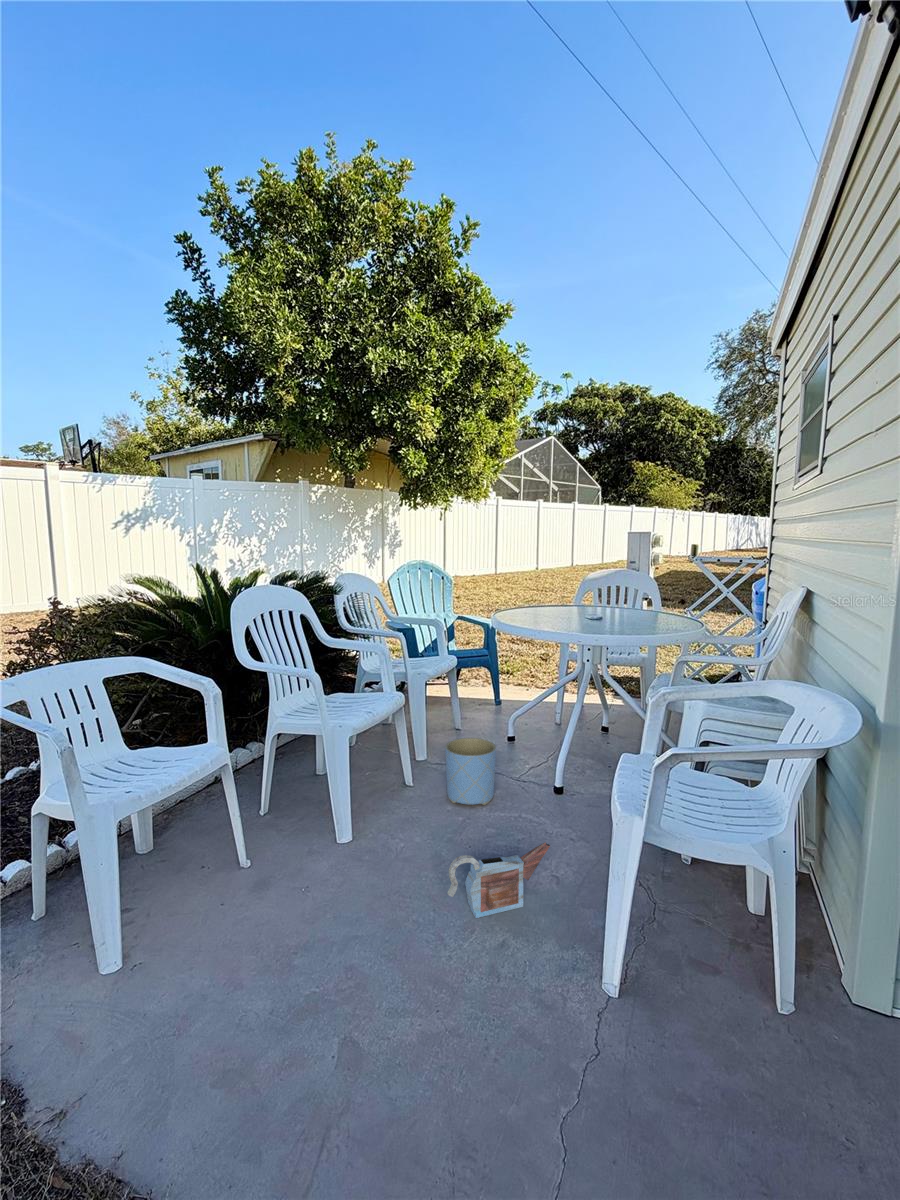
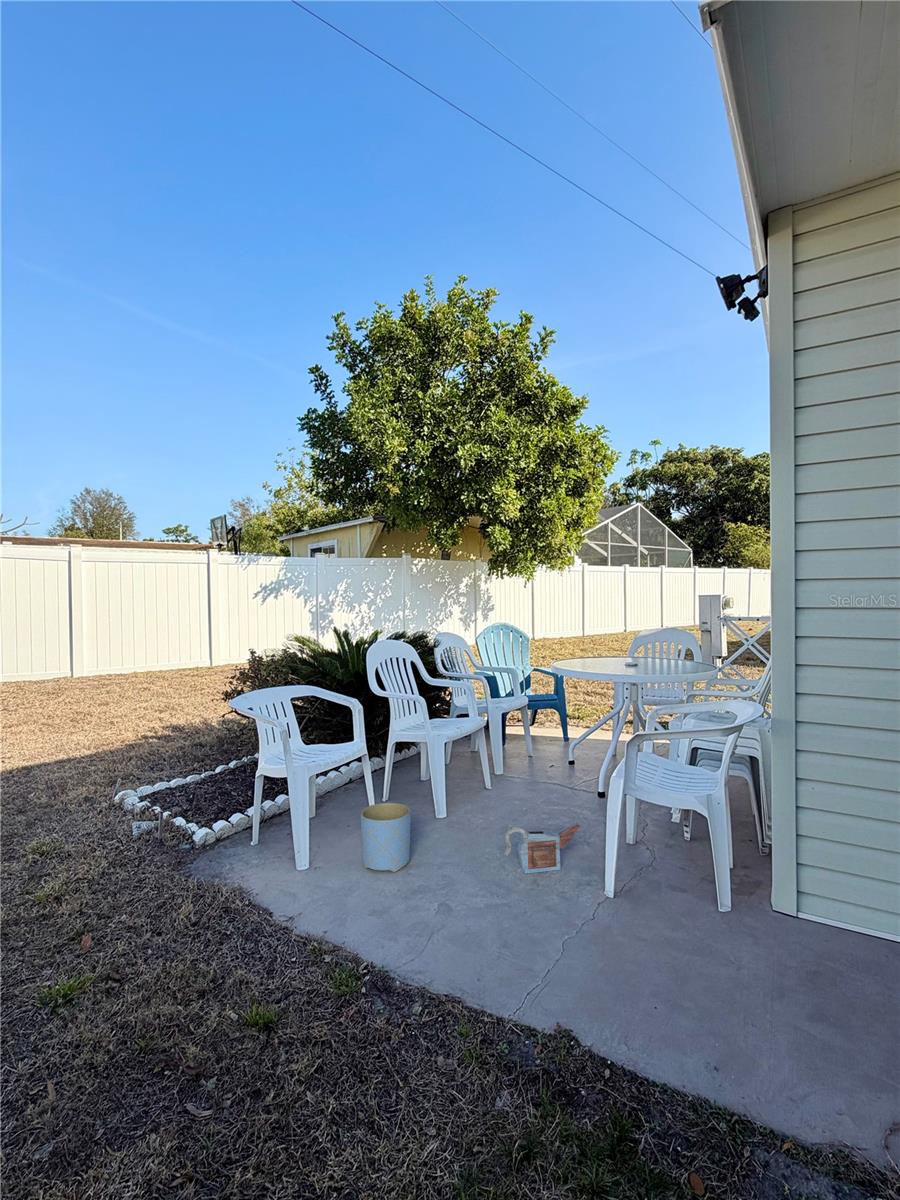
planter: present [445,738,496,805] -> present [360,803,411,872]

